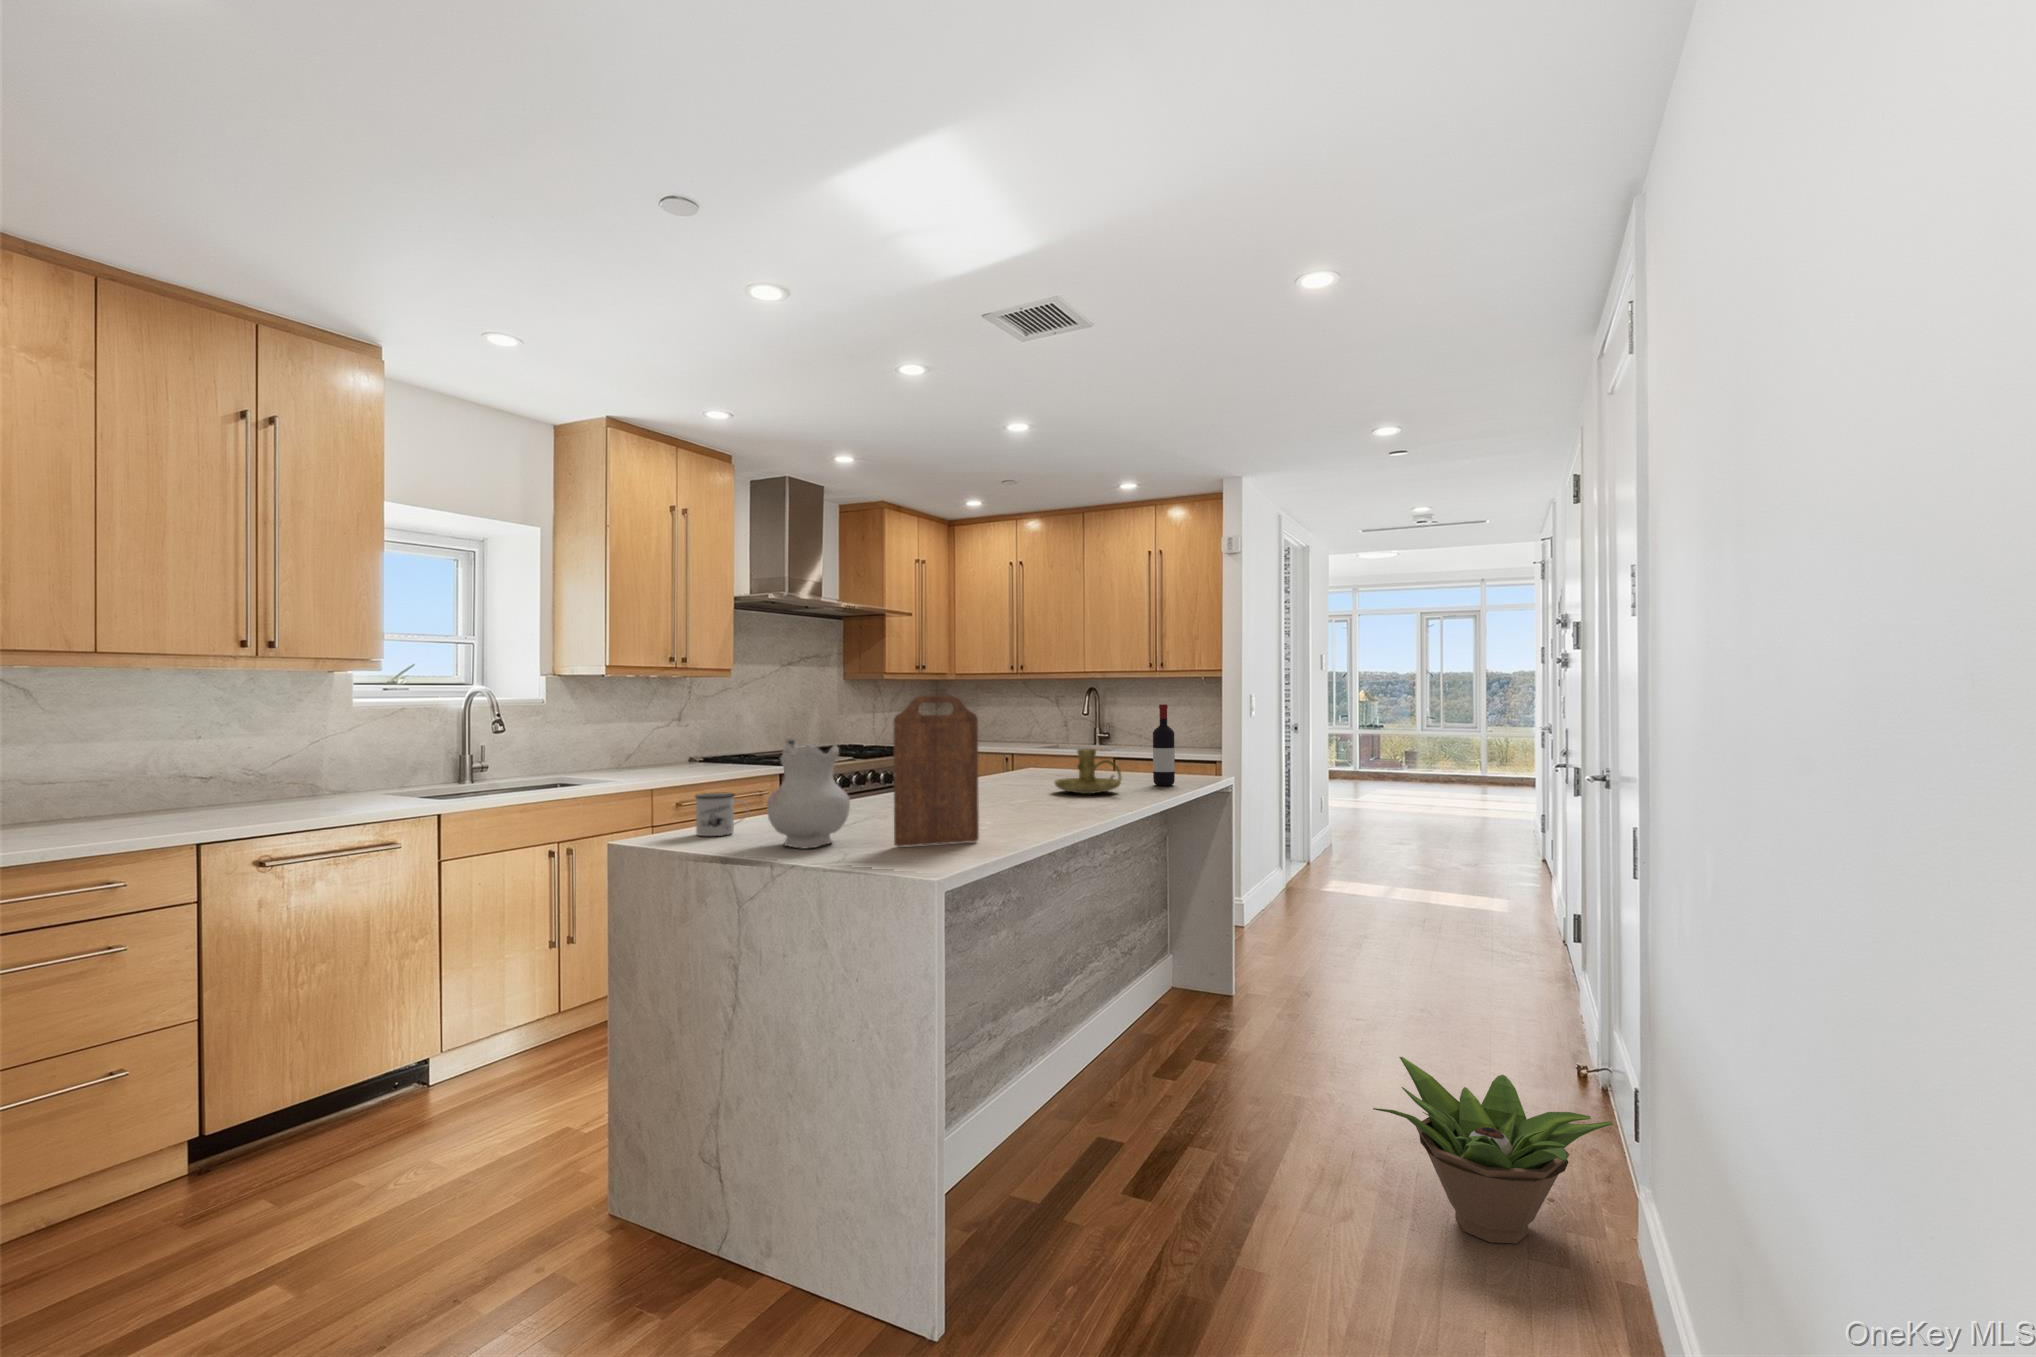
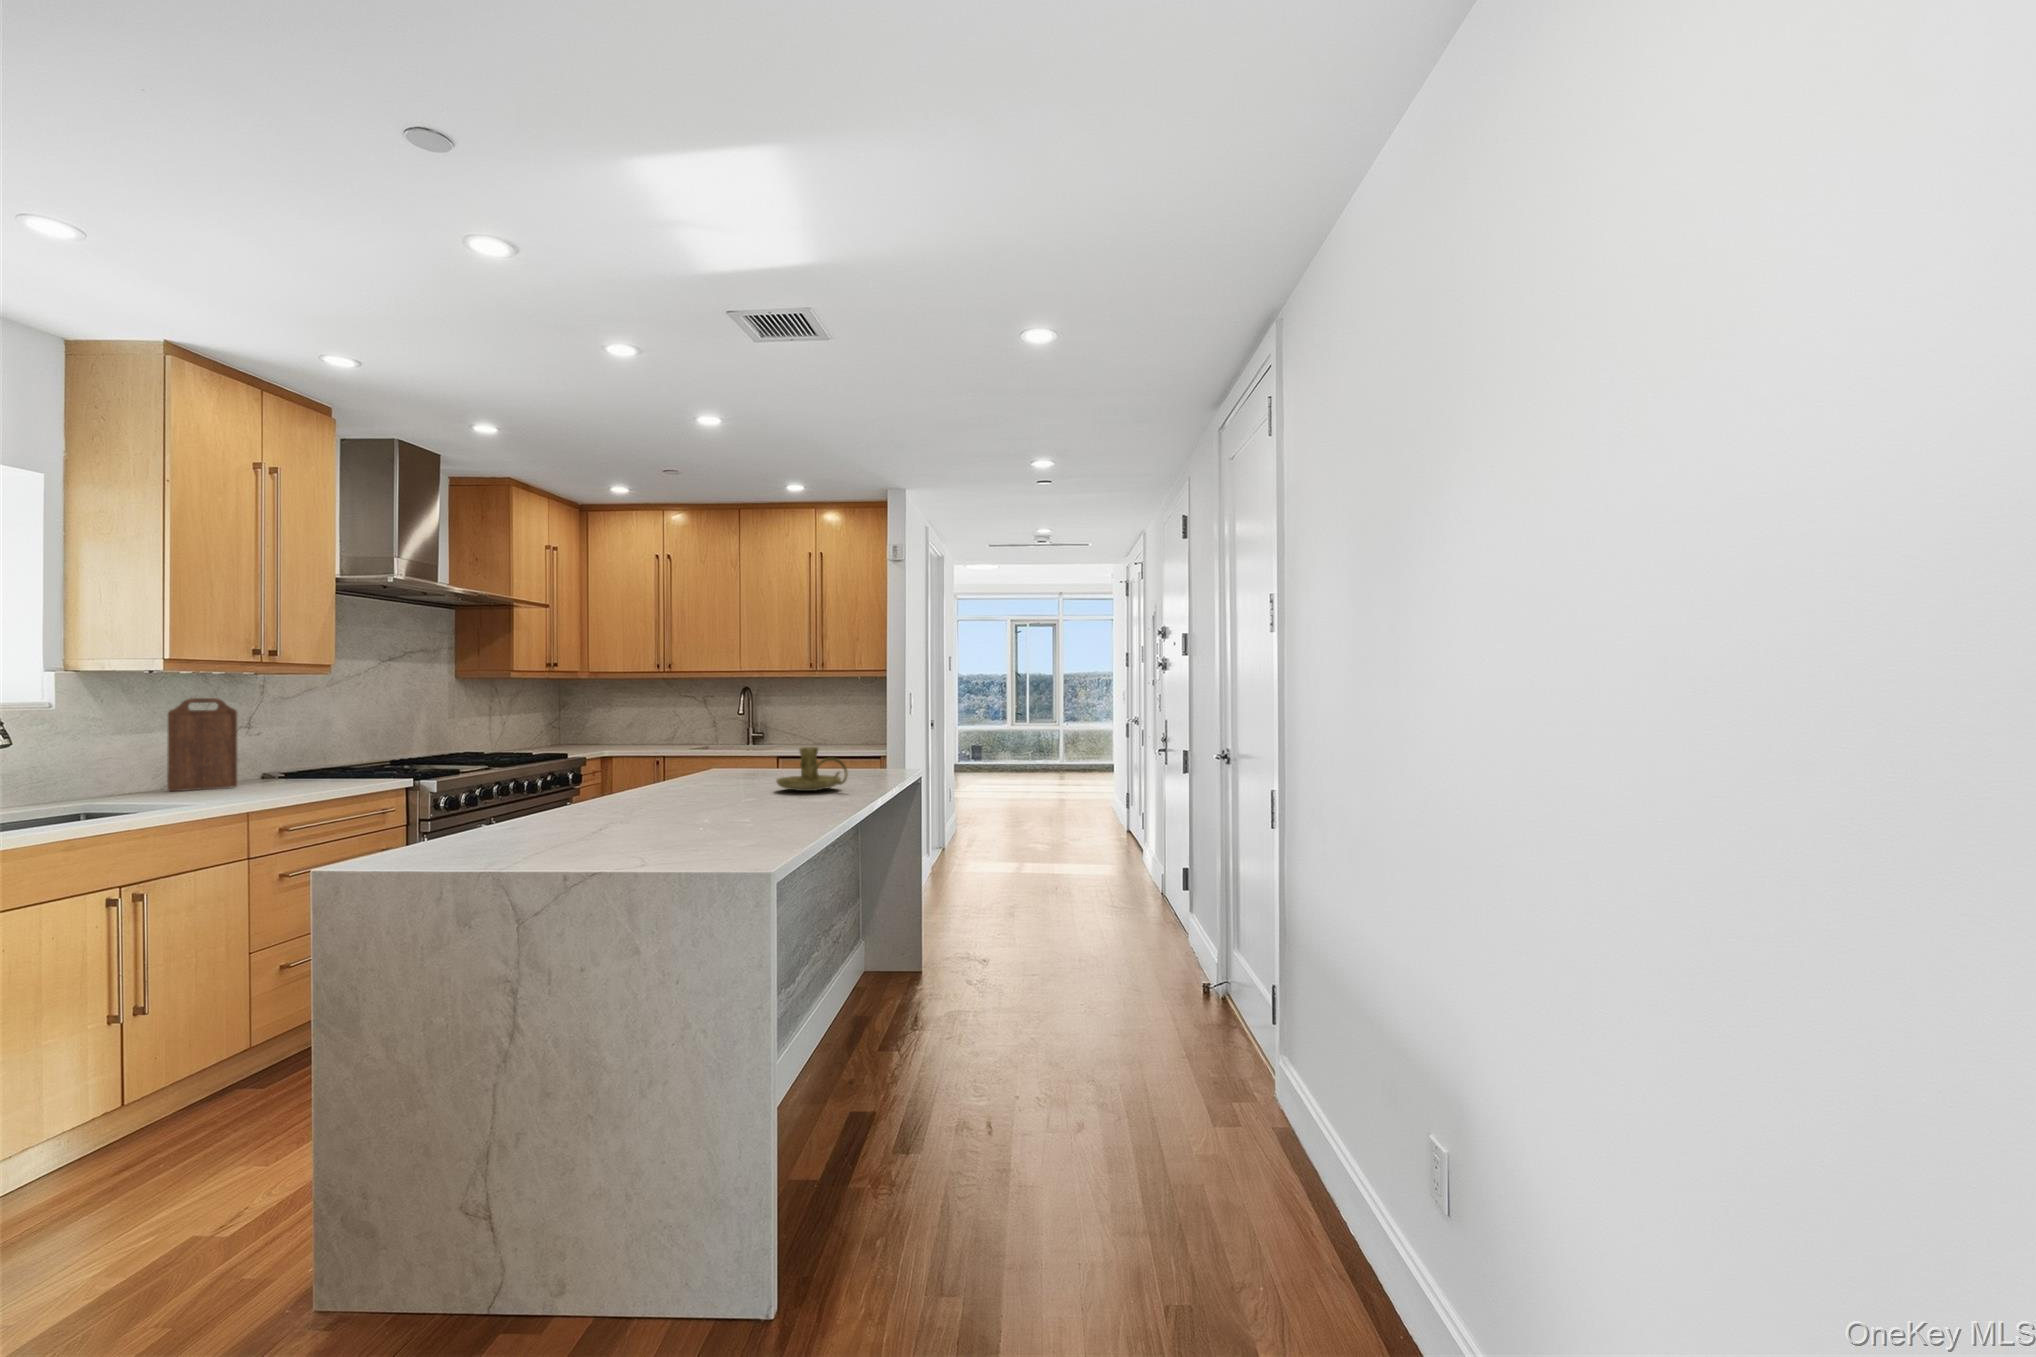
cutting board: present [893,695,979,847] -> present [167,698,237,791]
wine bottle: present [1153,704,1175,786] -> none [862,703,883,781]
ceramic pitcher: present [767,739,850,848] -> none [537,743,633,860]
mug: present [695,793,749,836] -> none [425,807,492,857]
decorative plant: present [1373,1057,1613,1244] -> none [1106,997,1268,1133]

